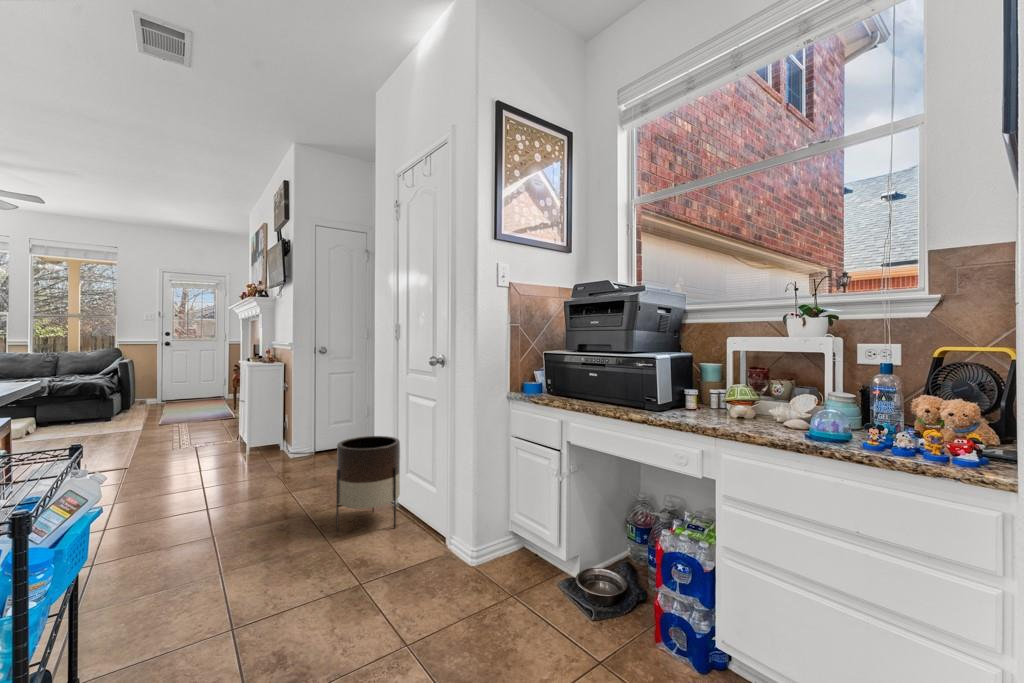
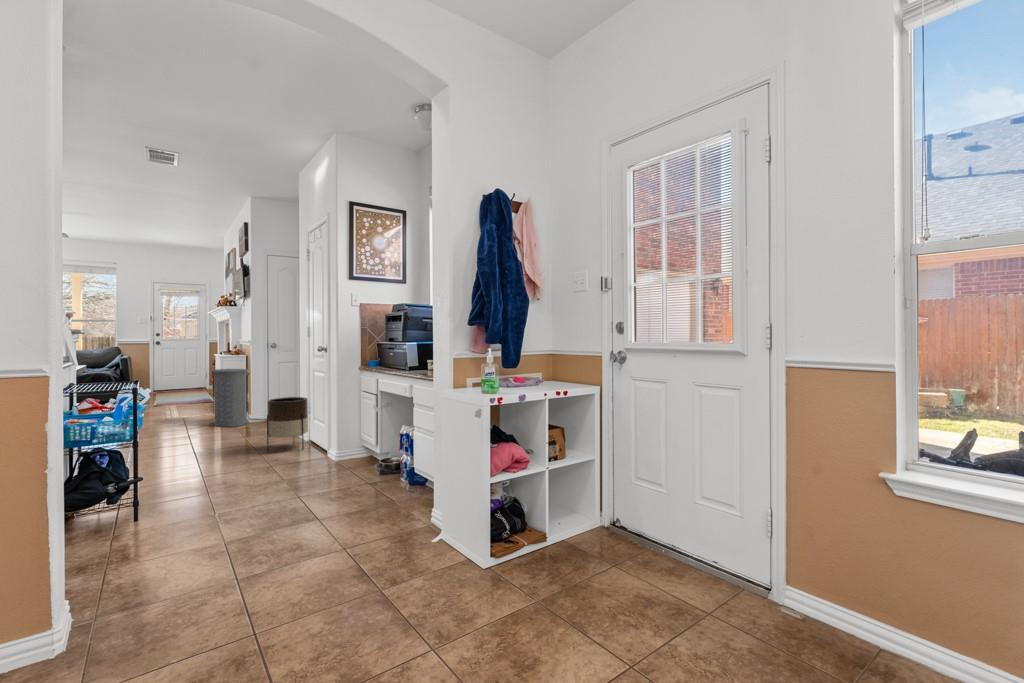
laundry hamper: none [239,382,289,467] -> present [212,369,248,427]

